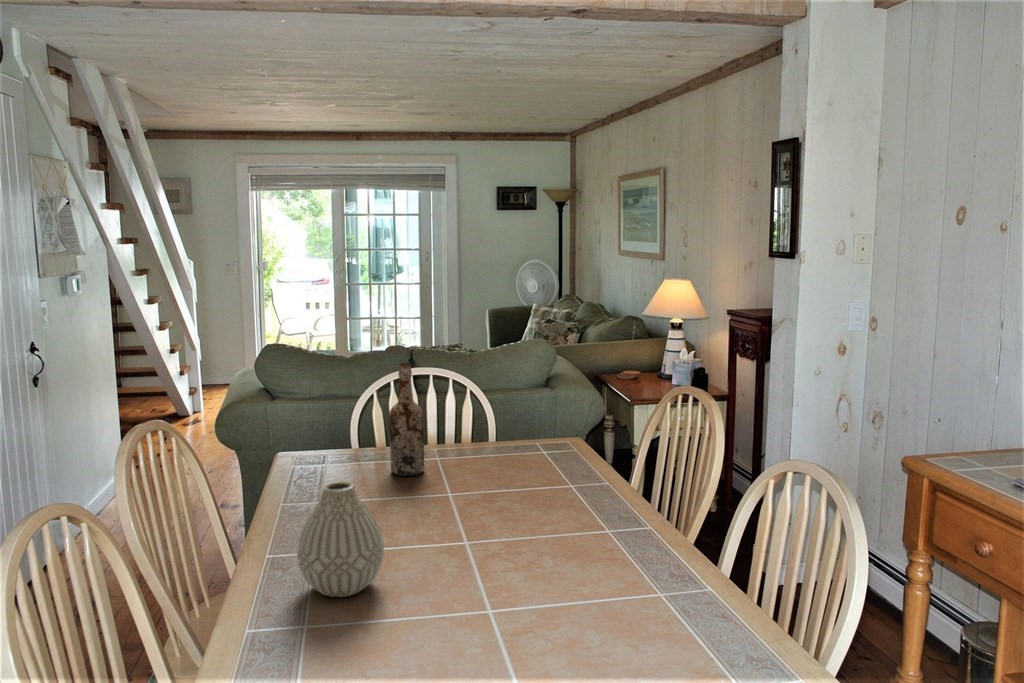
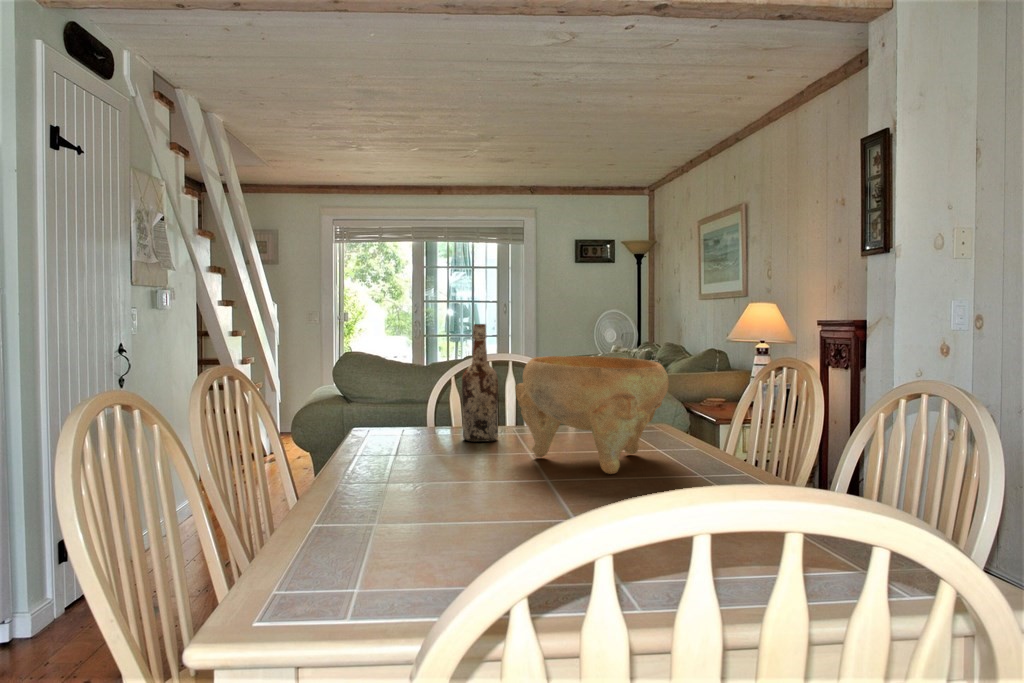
decorative bowl: none [440,403,582,528] -> present [515,356,669,474]
vase: present [297,481,384,597] -> none [359,389,452,511]

